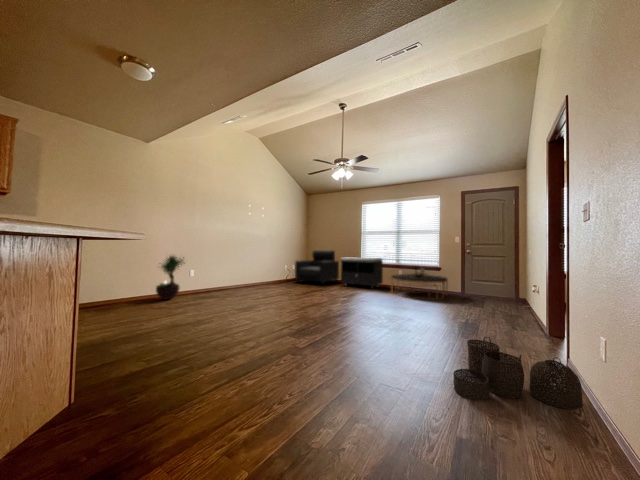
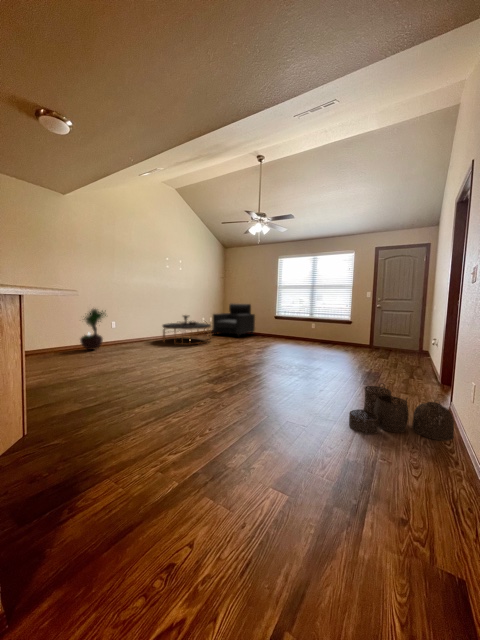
storage bench: present [341,258,383,287] -> none [256,311,297,340]
coffee table: present [391,266,448,299] -> present [163,315,211,342]

